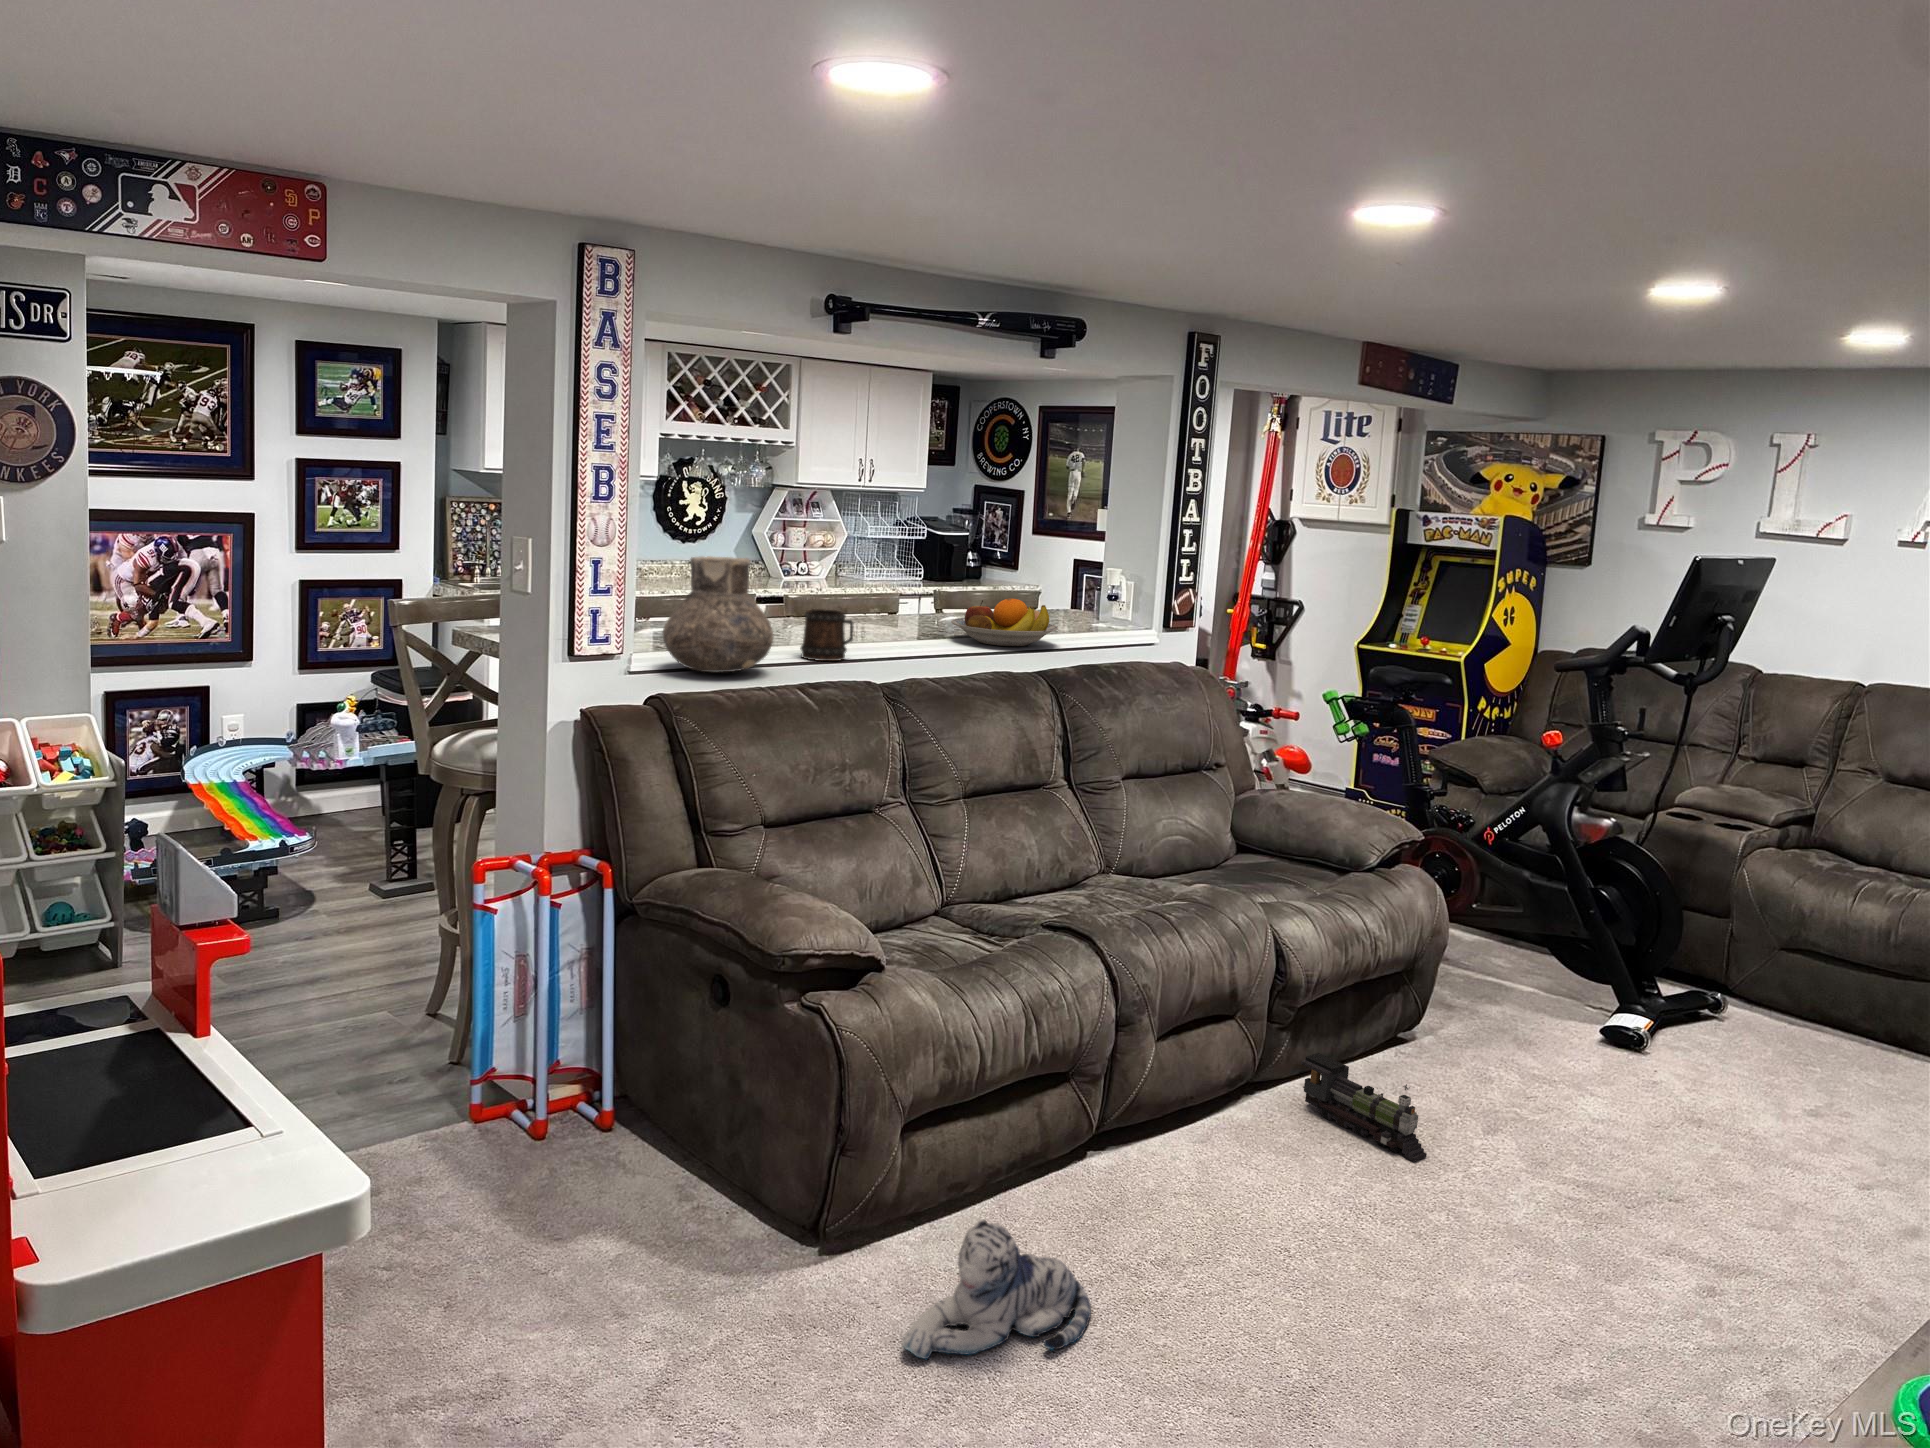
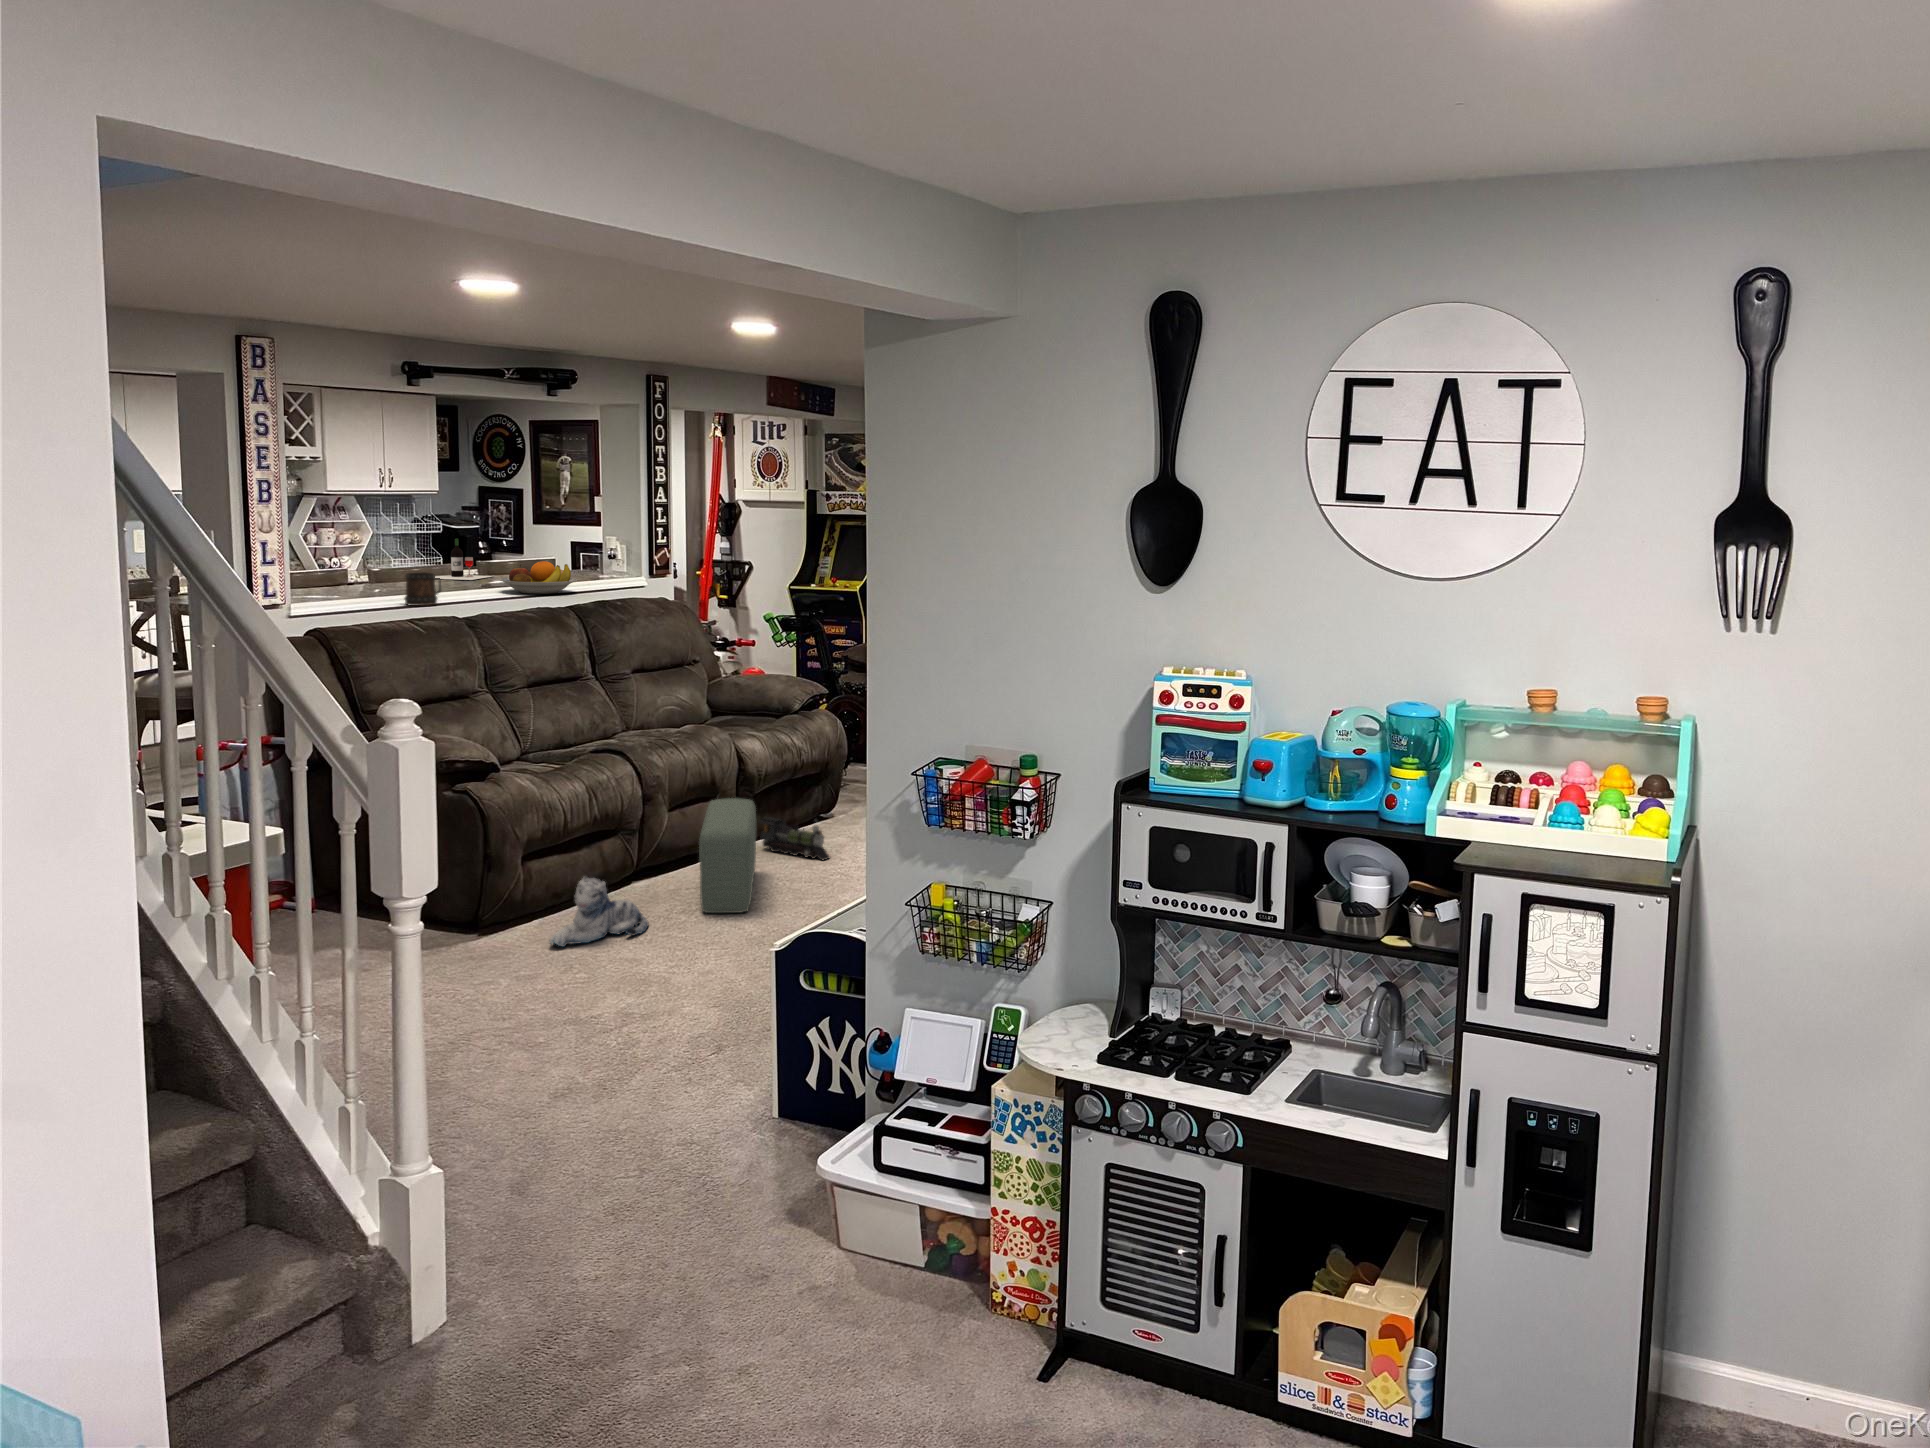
wine bottle: none [855,555,961,613] -> present [435,539,492,580]
vase: present [663,556,773,673] -> none [316,538,395,613]
pouf: none [1192,1041,1305,1311] -> present [699,798,757,913]

